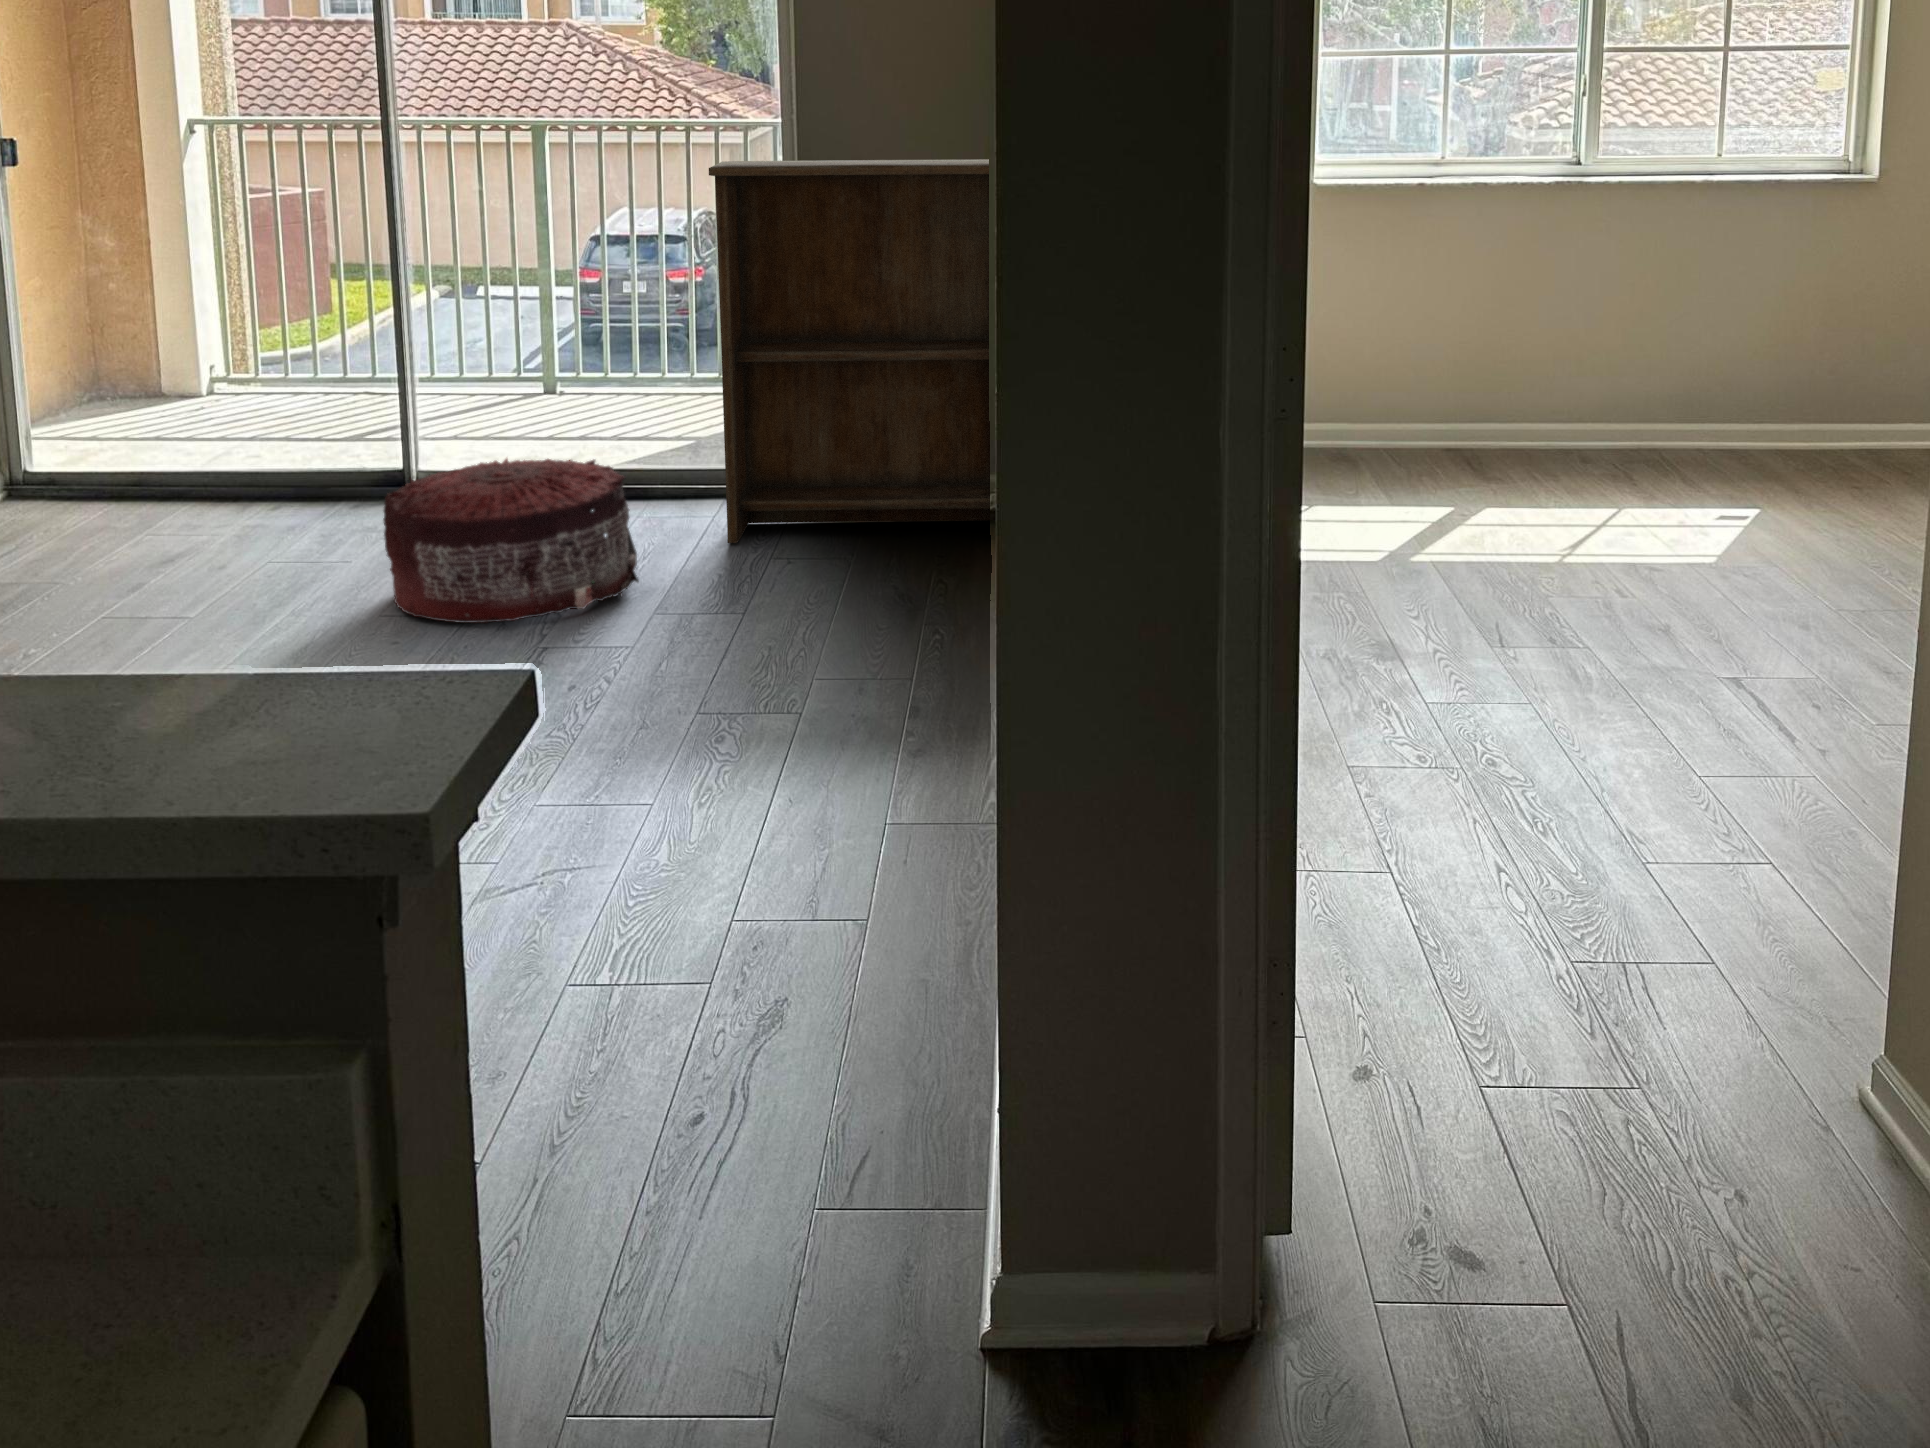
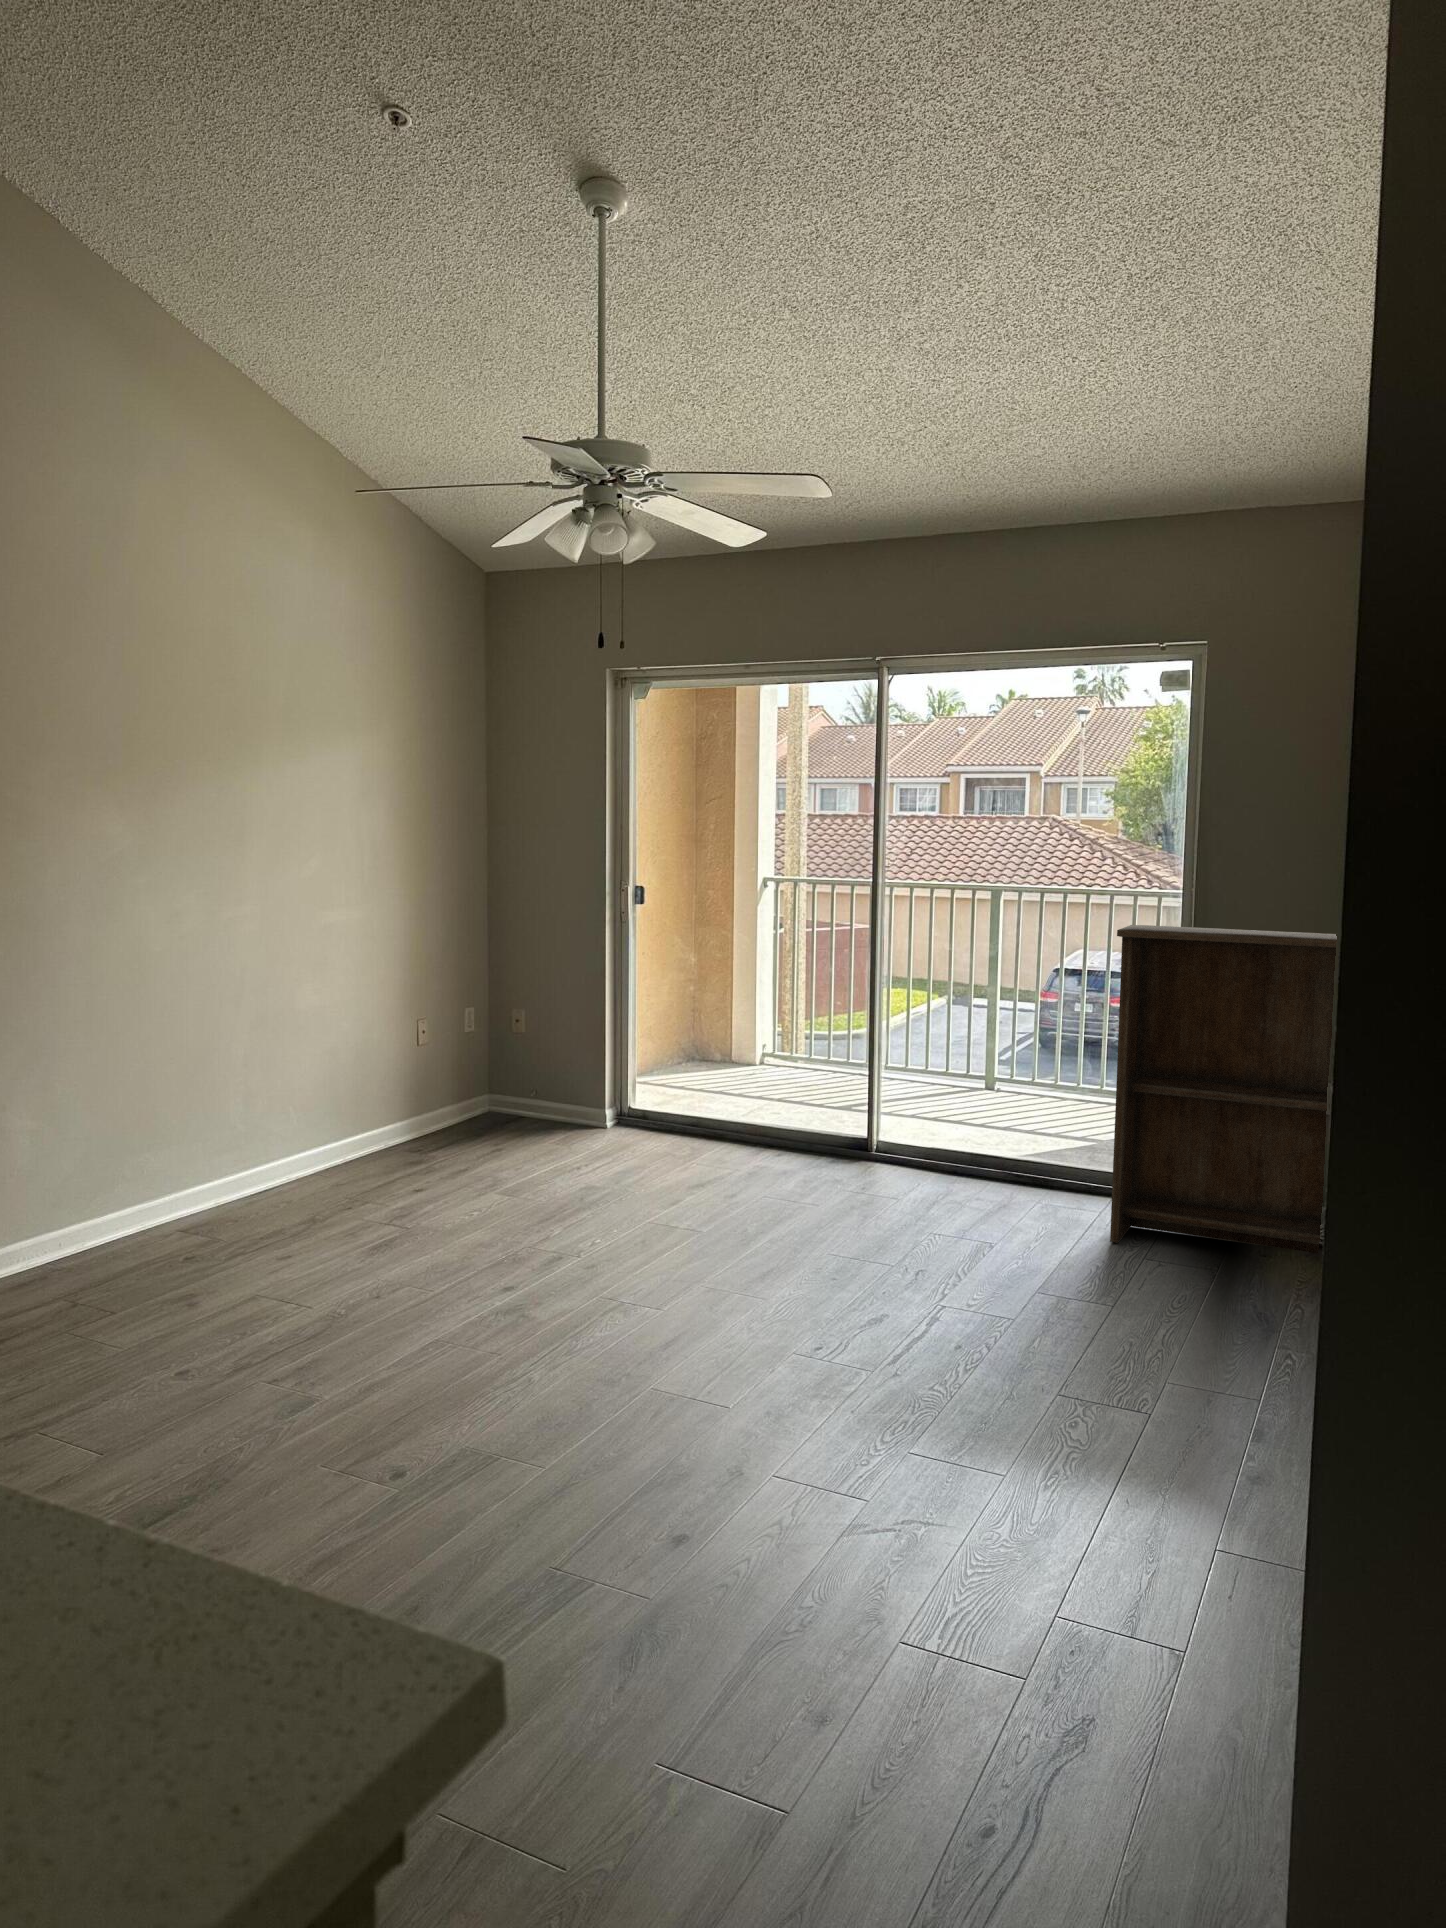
pouf: present [383,459,638,623] -> none [838,1145,1030,1281]

